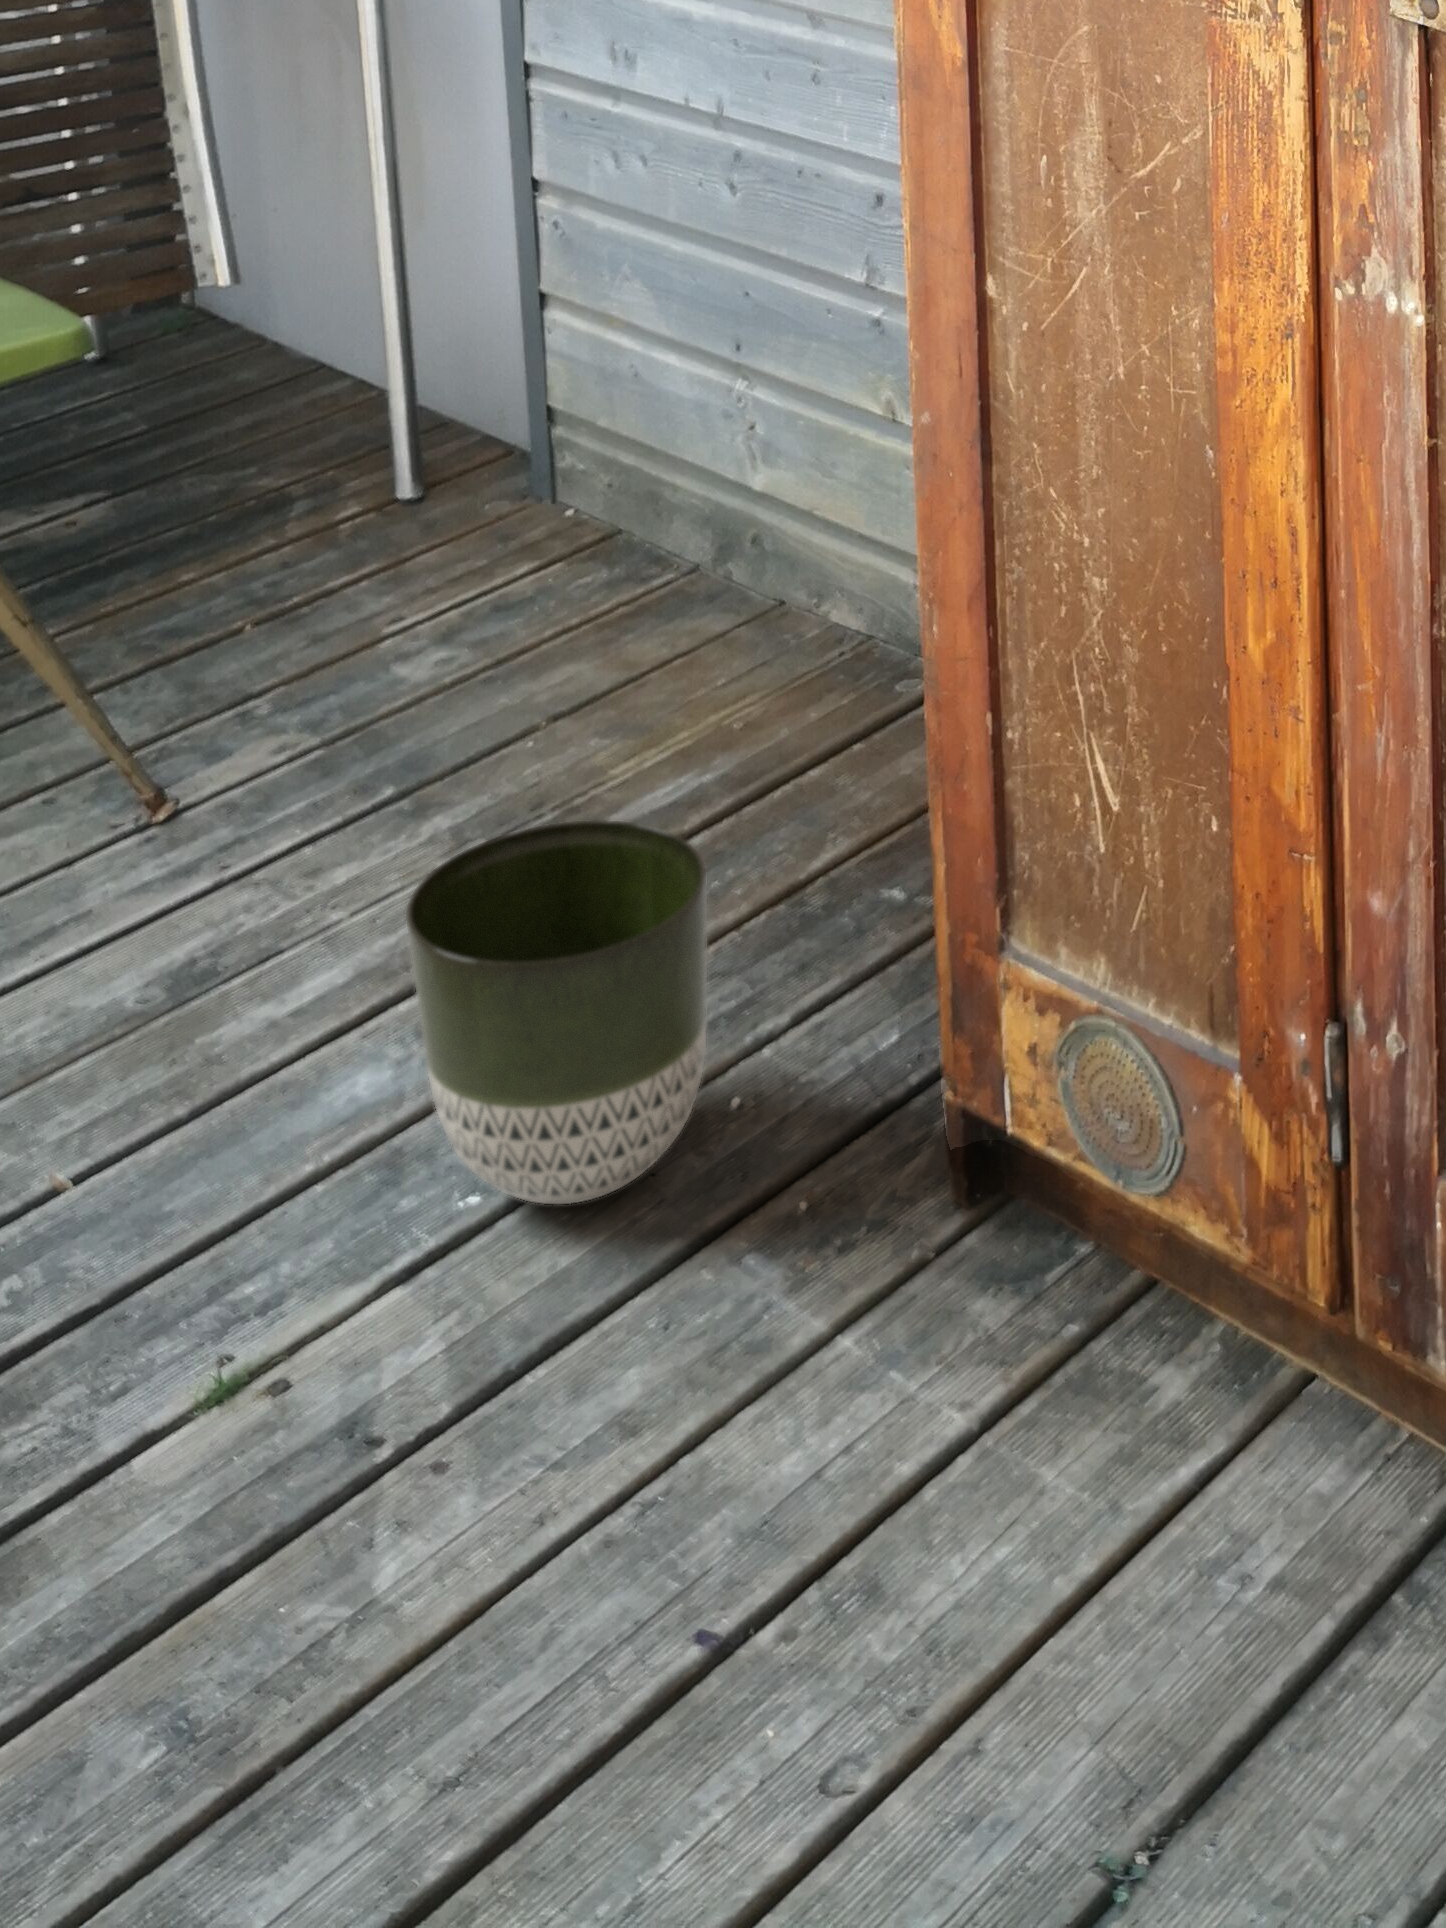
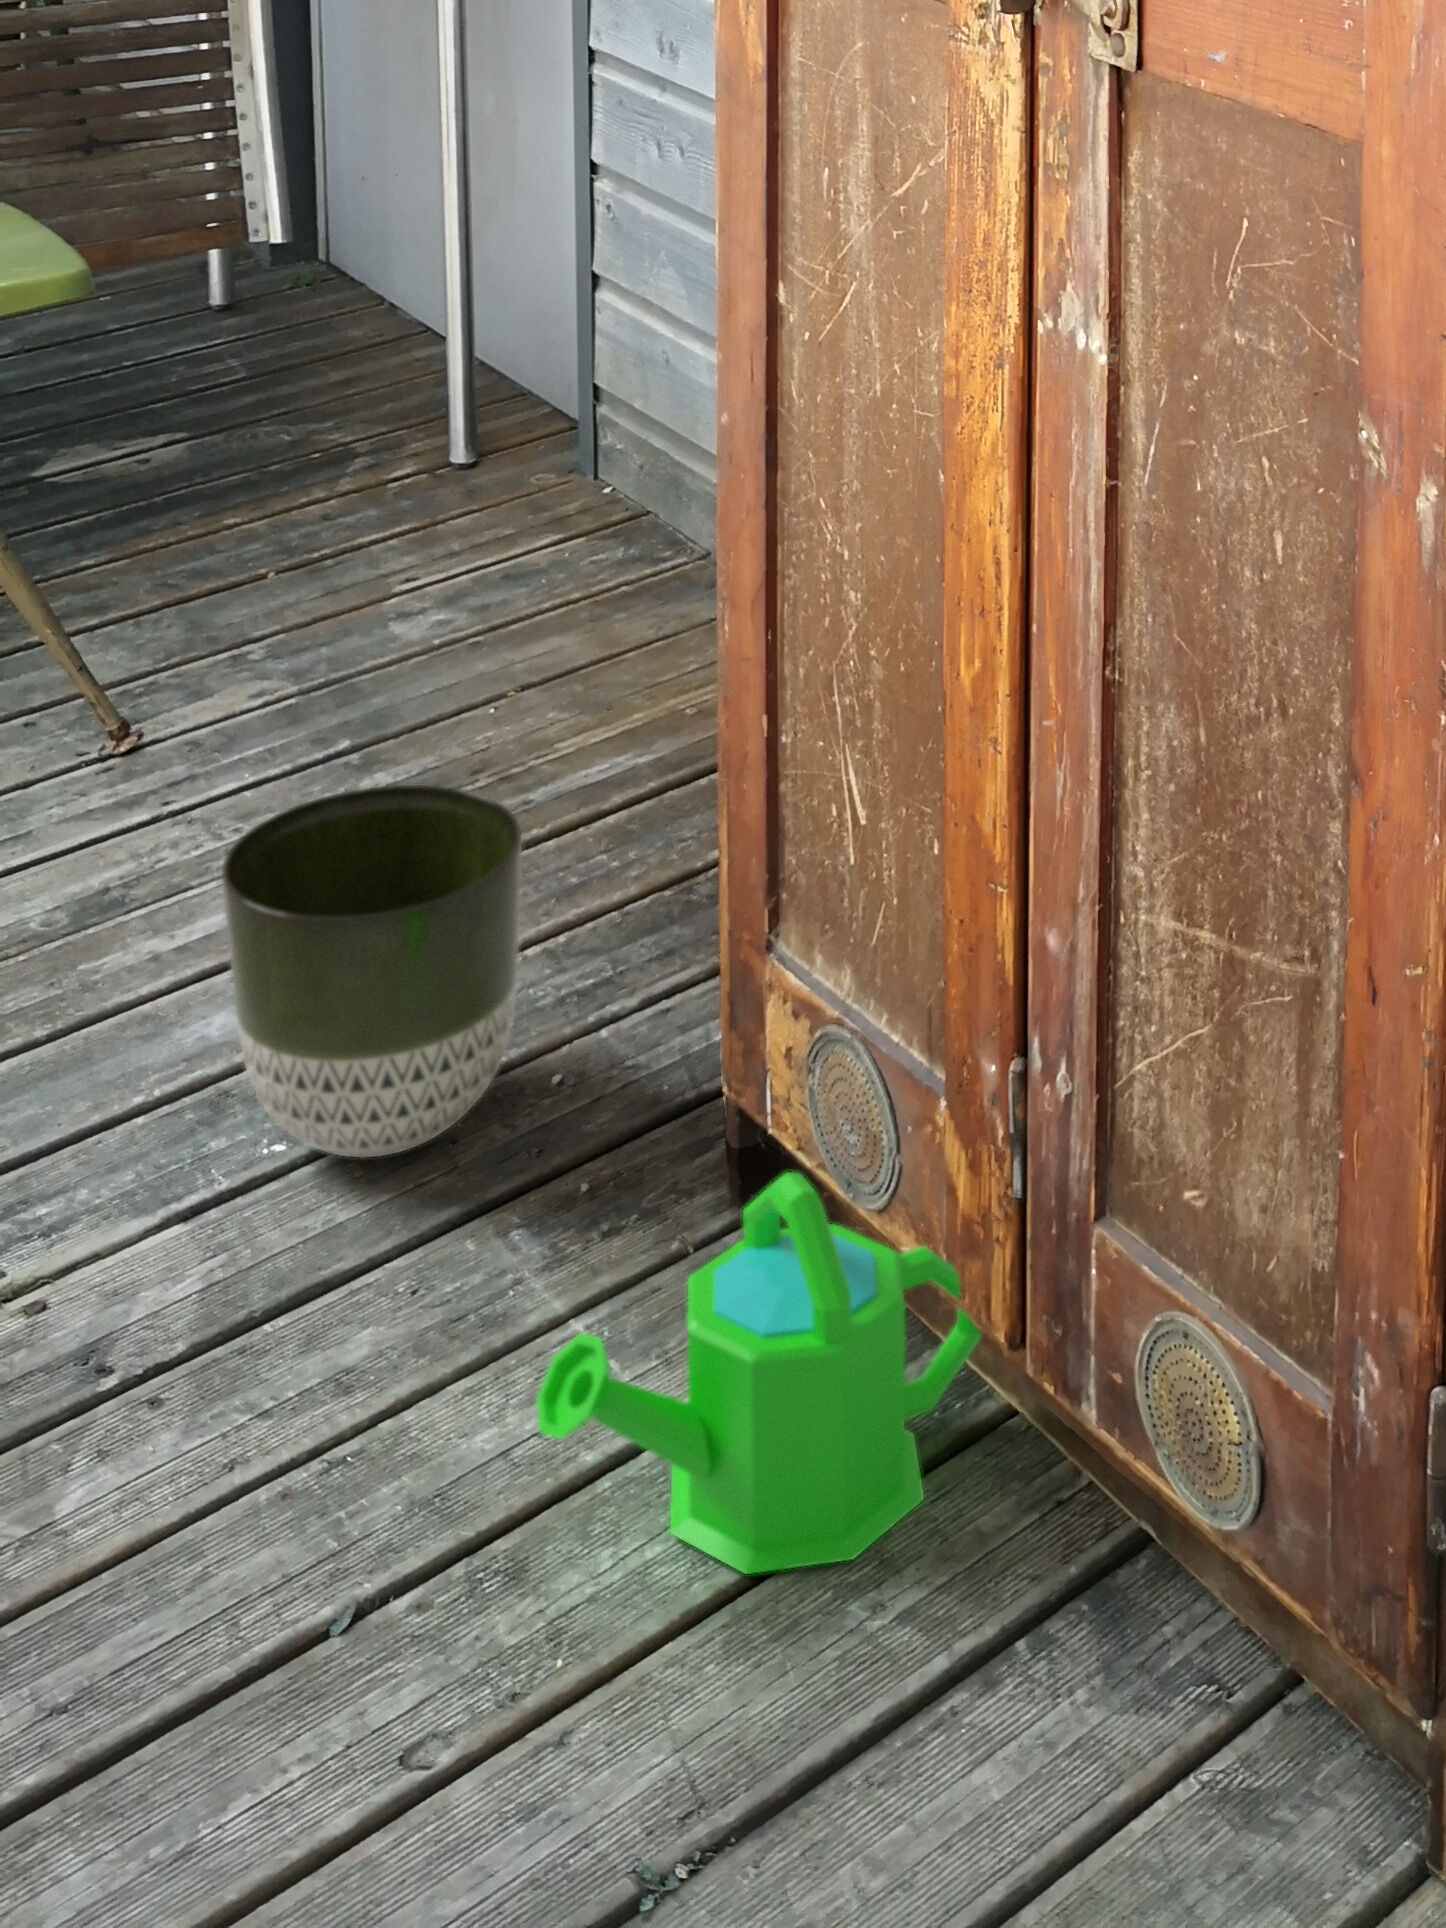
watering can: none [886,1162,1288,1565] -> present [536,1172,981,1574]

